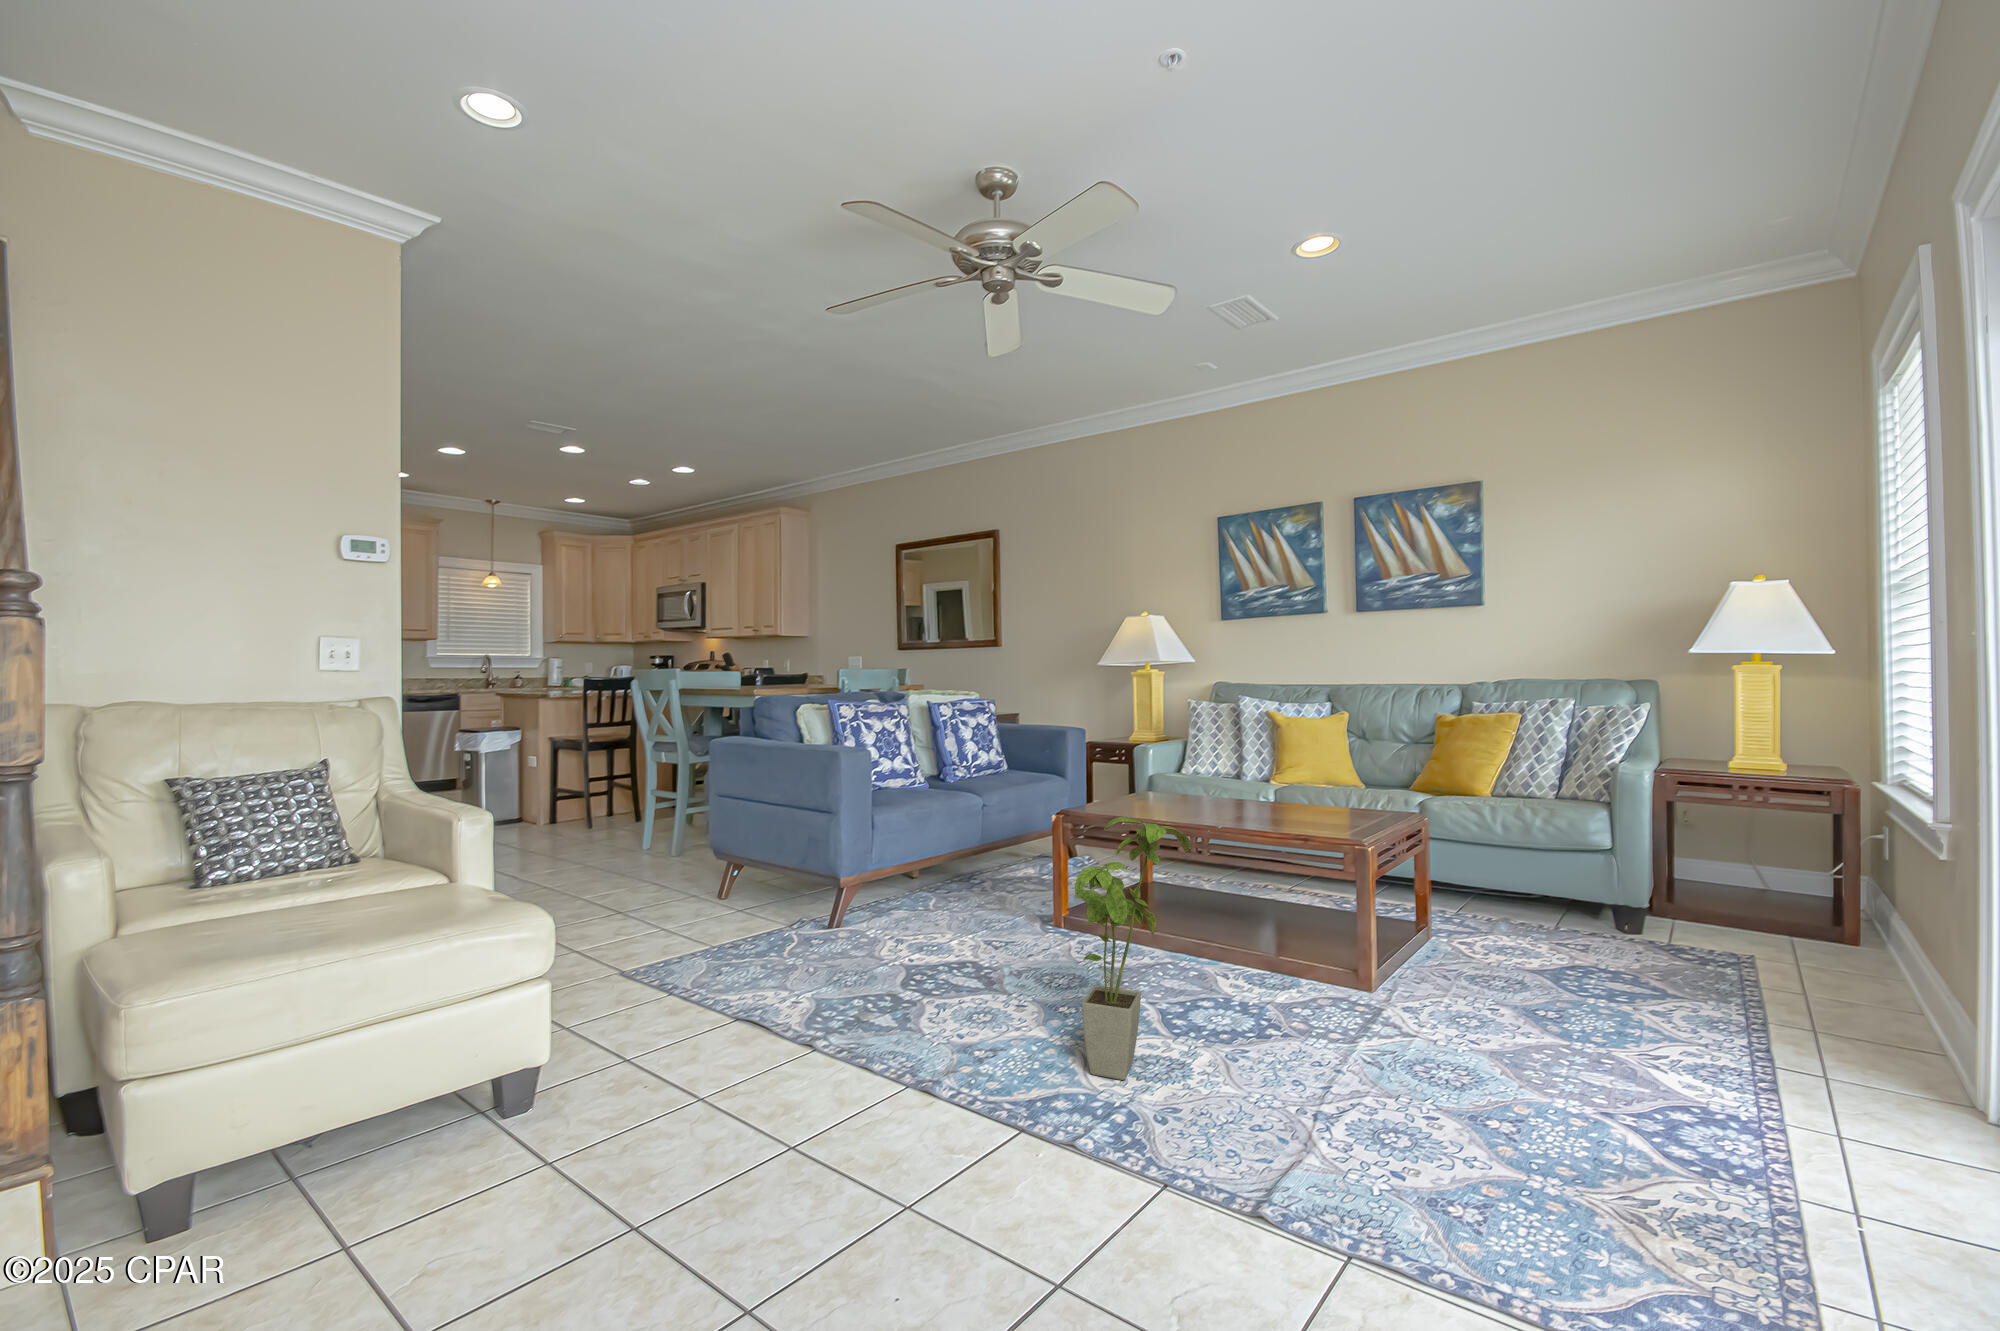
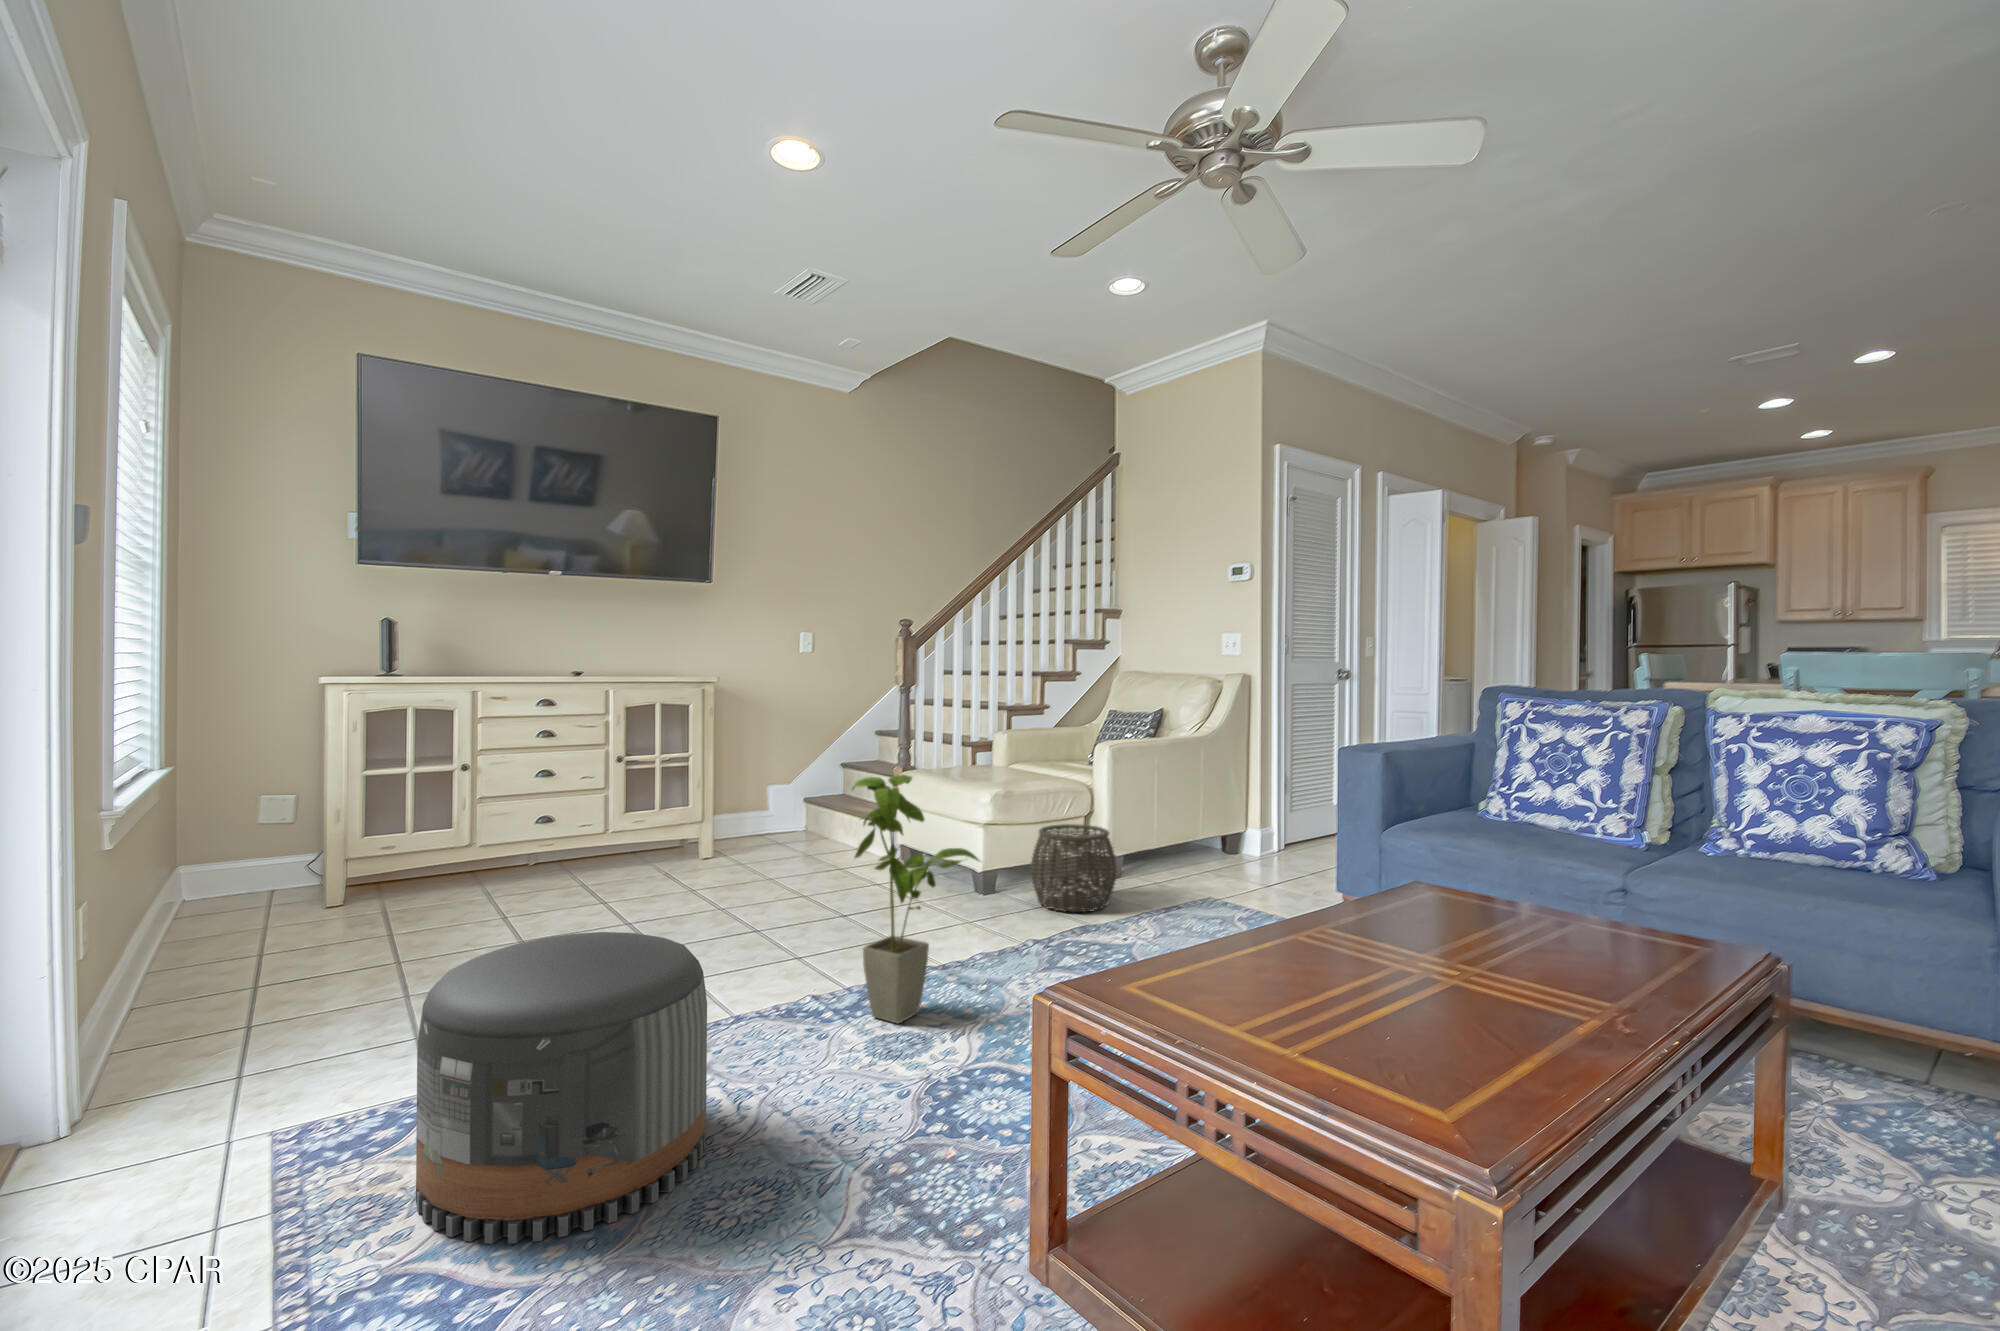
woven basket: none [623,903,745,1031] -> present [1031,824,1117,913]
pouf: none [1391,952,1668,1241] -> present [416,932,707,1243]

